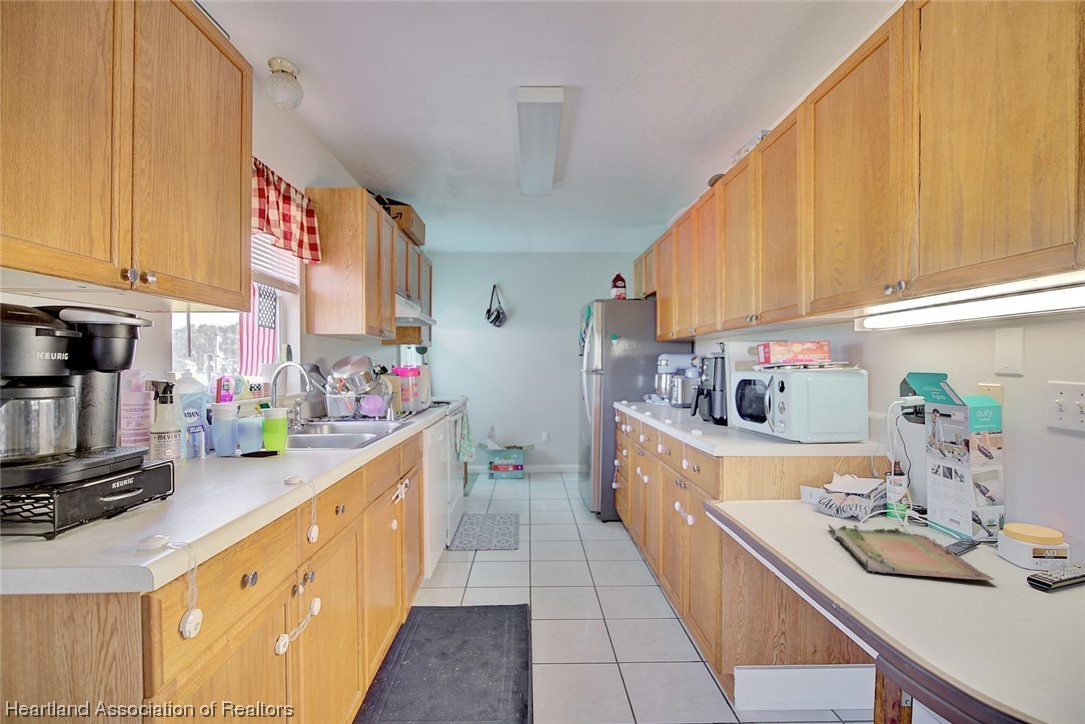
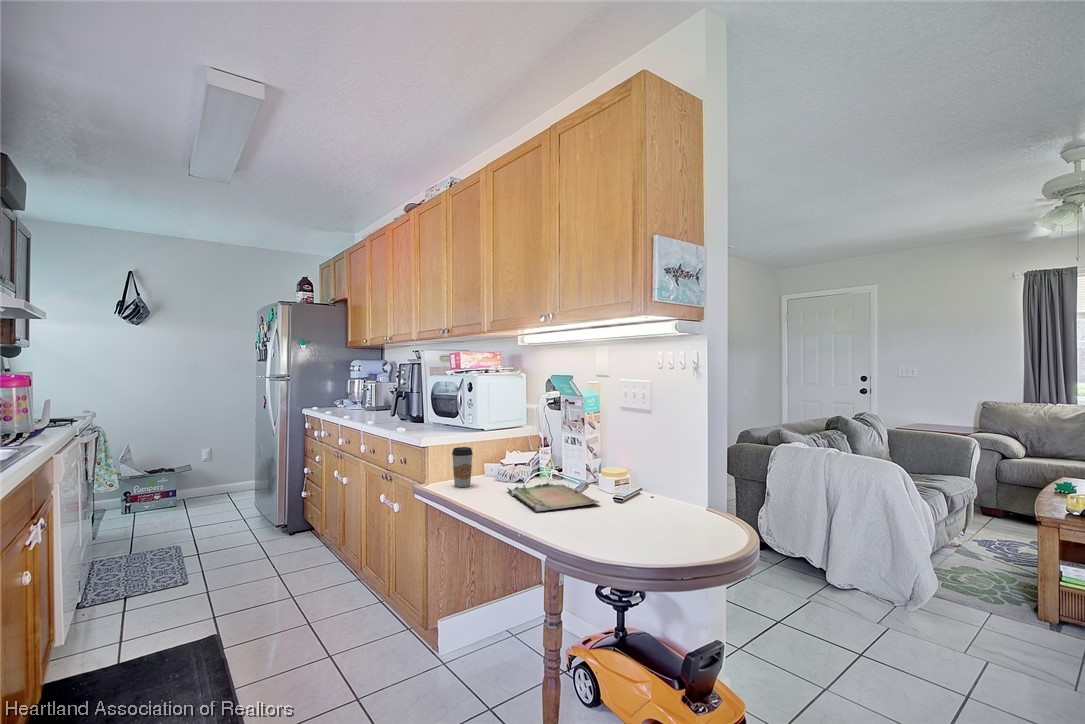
coffee cup: none [751,461,780,513] -> present [452,447,473,487]

